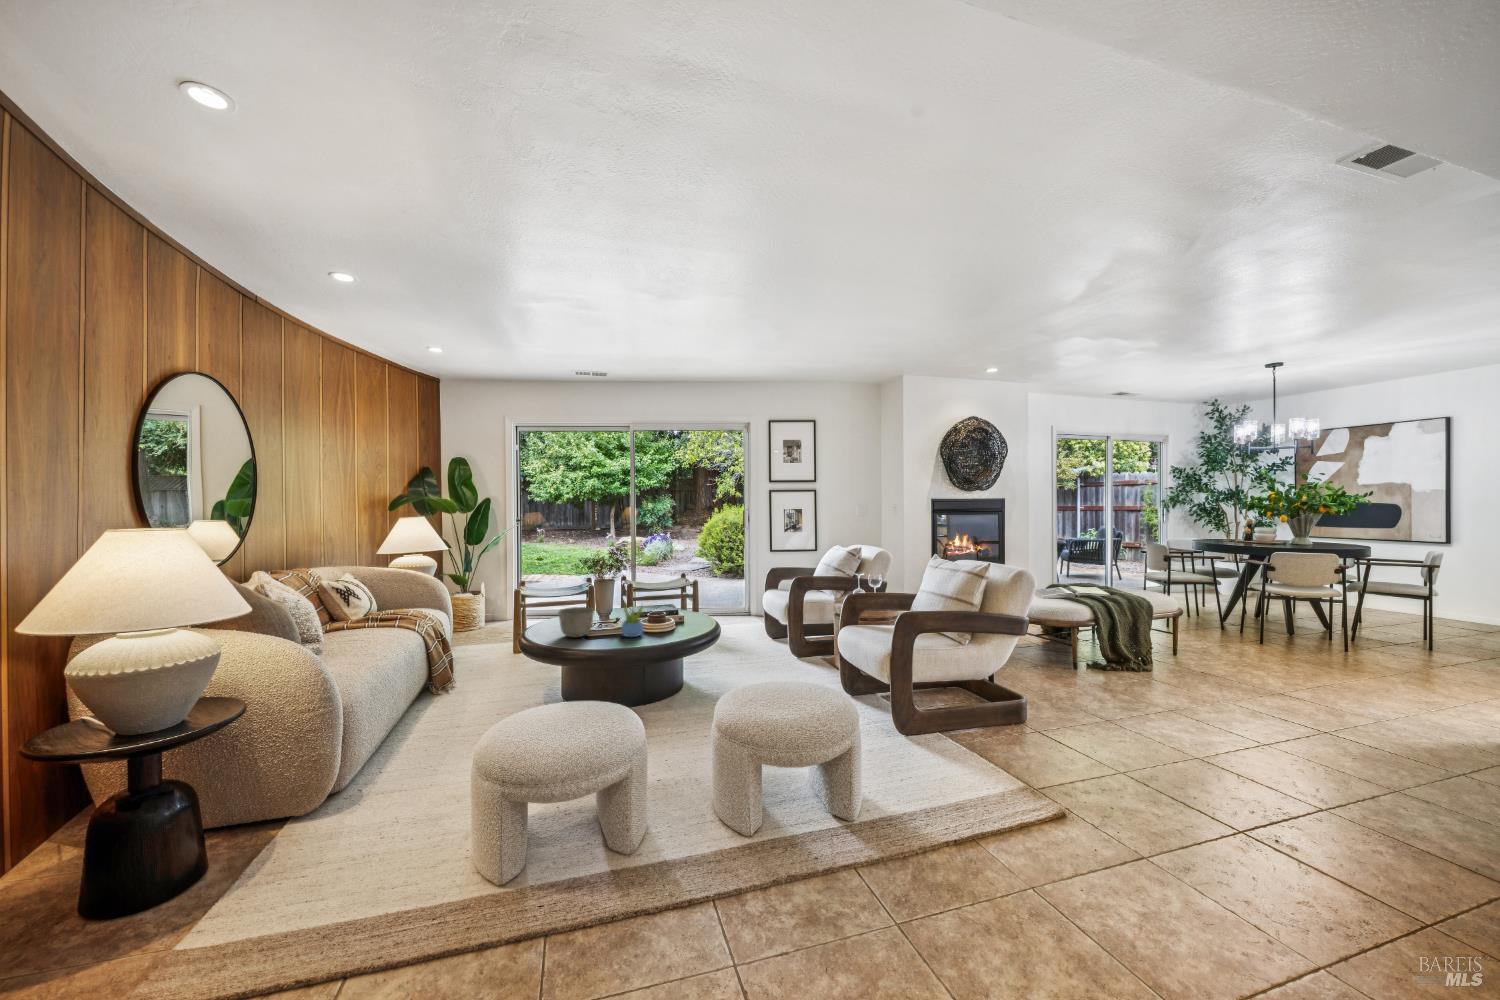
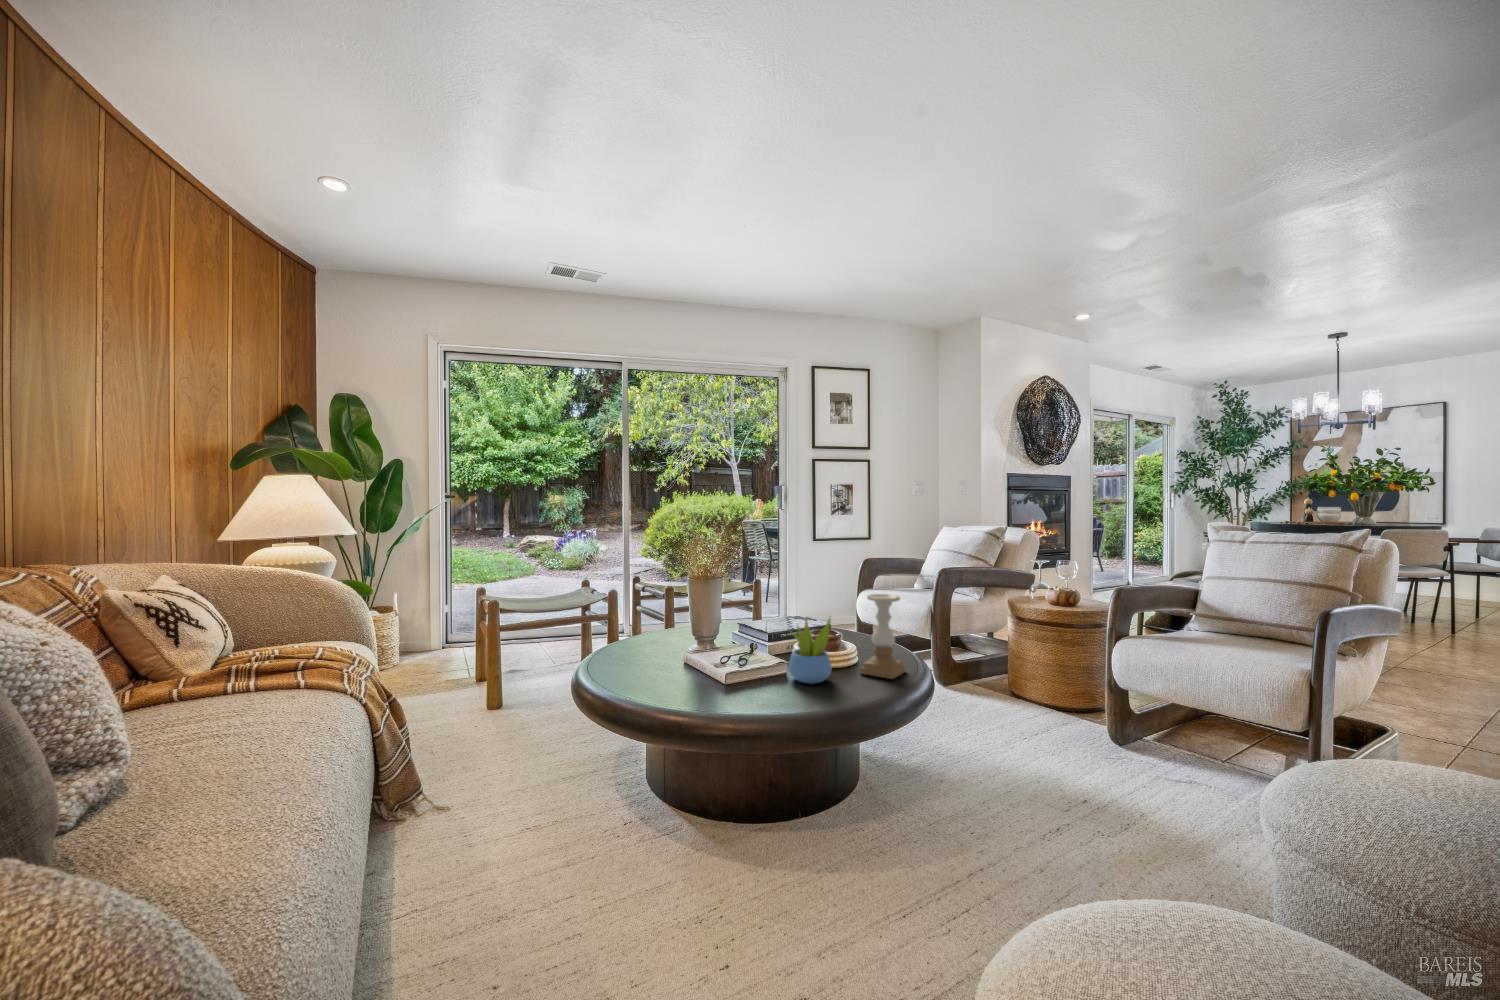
candle holder: none [663,591,689,637] -> present [860,594,906,679]
ceramic bowl: present [558,607,594,637] -> none [669,628,740,689]

